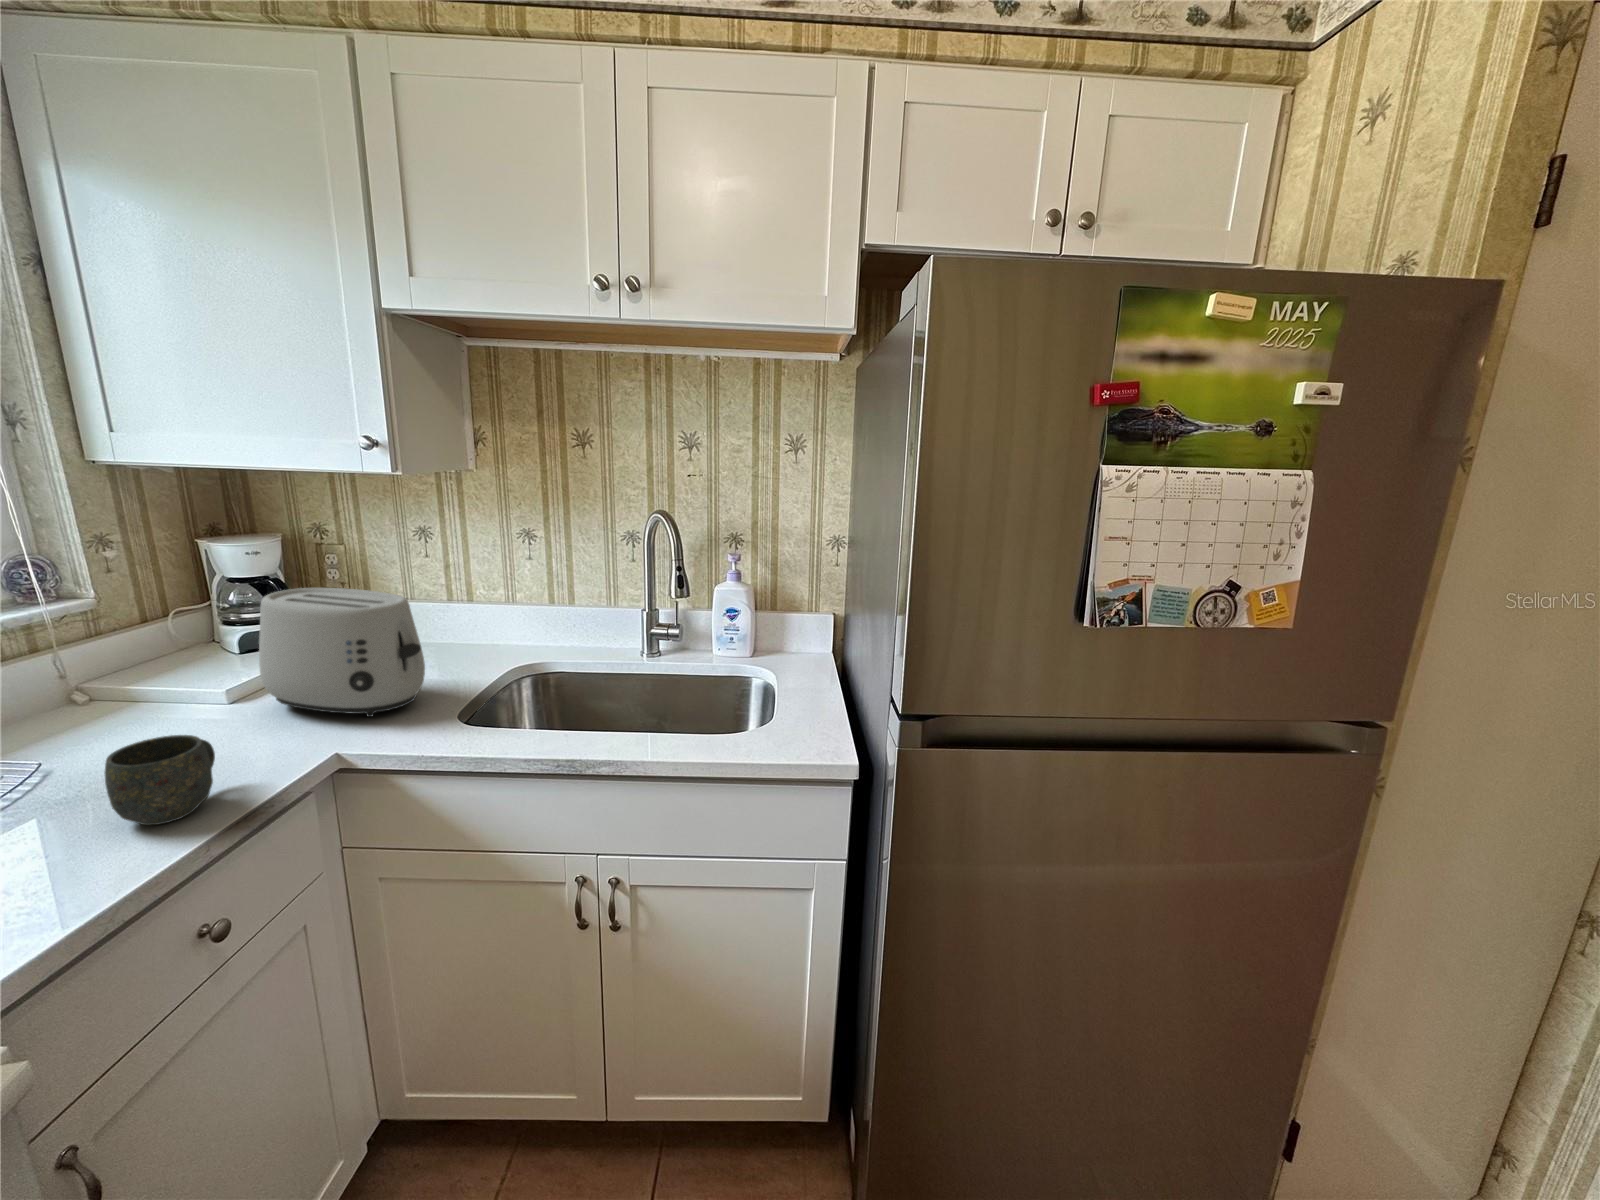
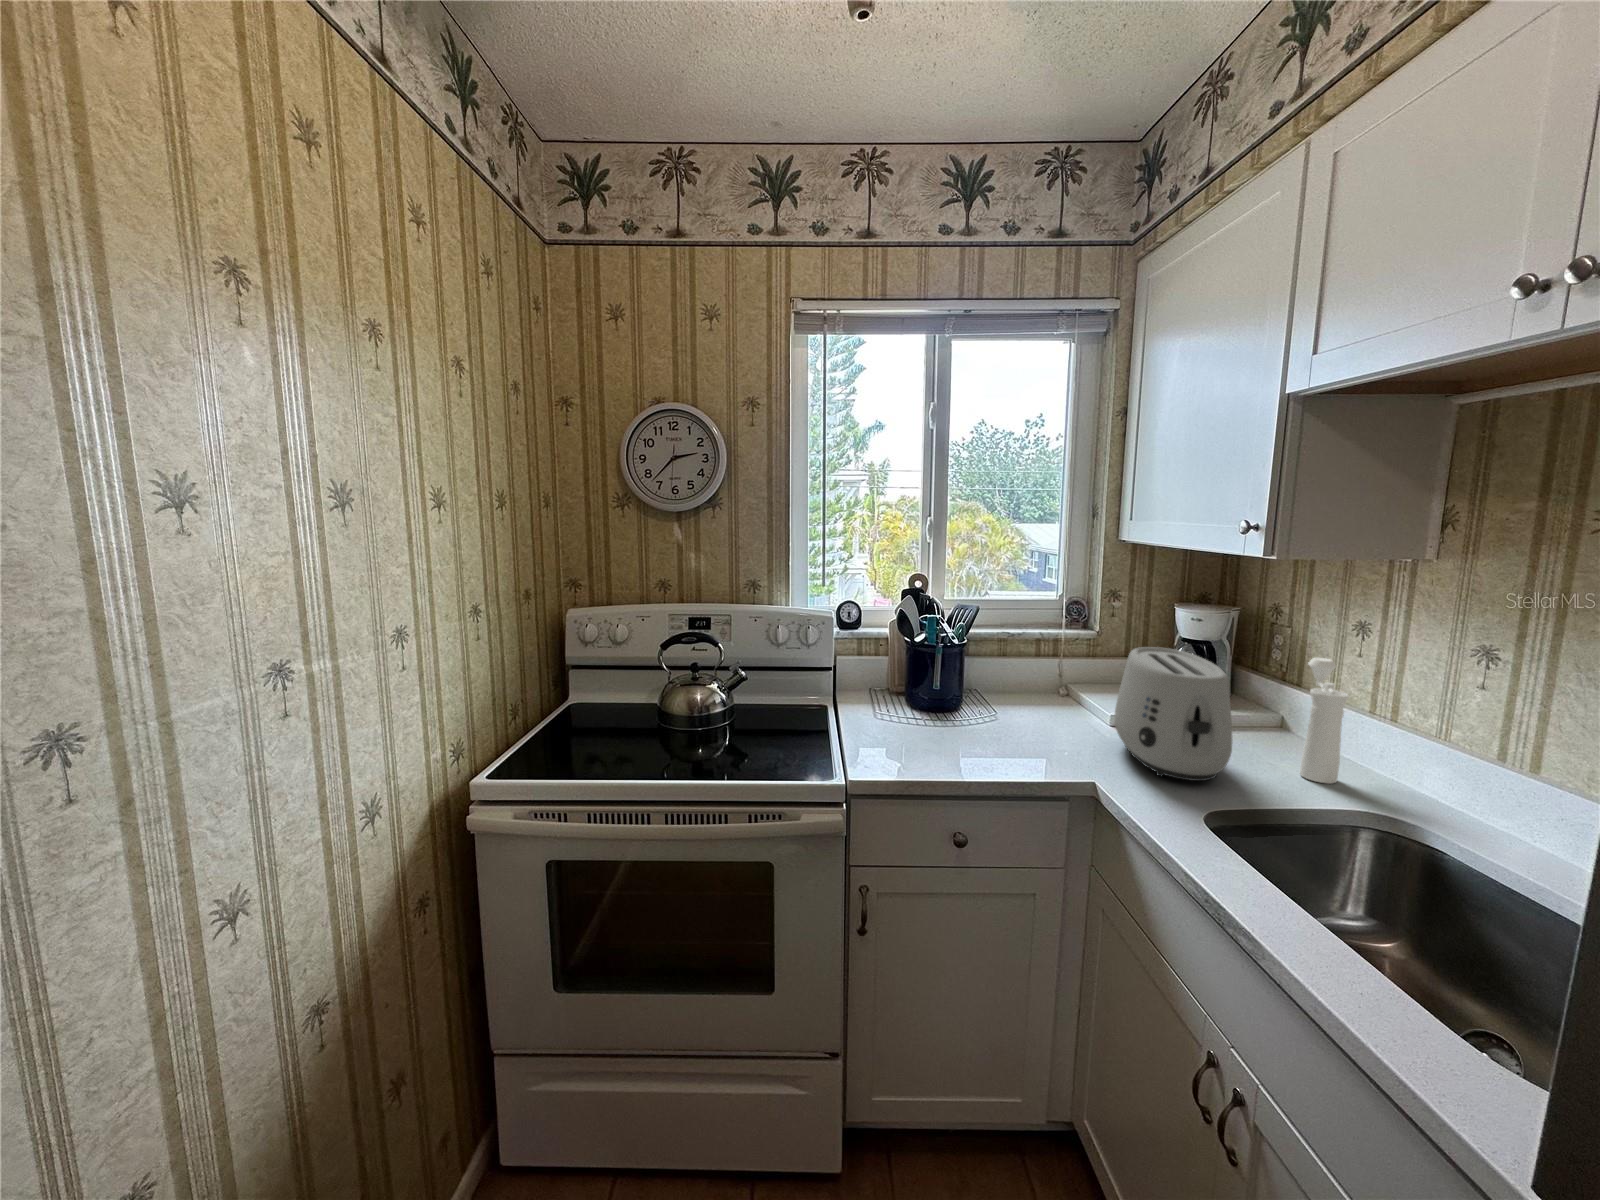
pepper mill: none [406,563,467,666] -> present [1300,658,1349,784]
mug: present [105,735,215,825] -> none [953,708,1020,765]

